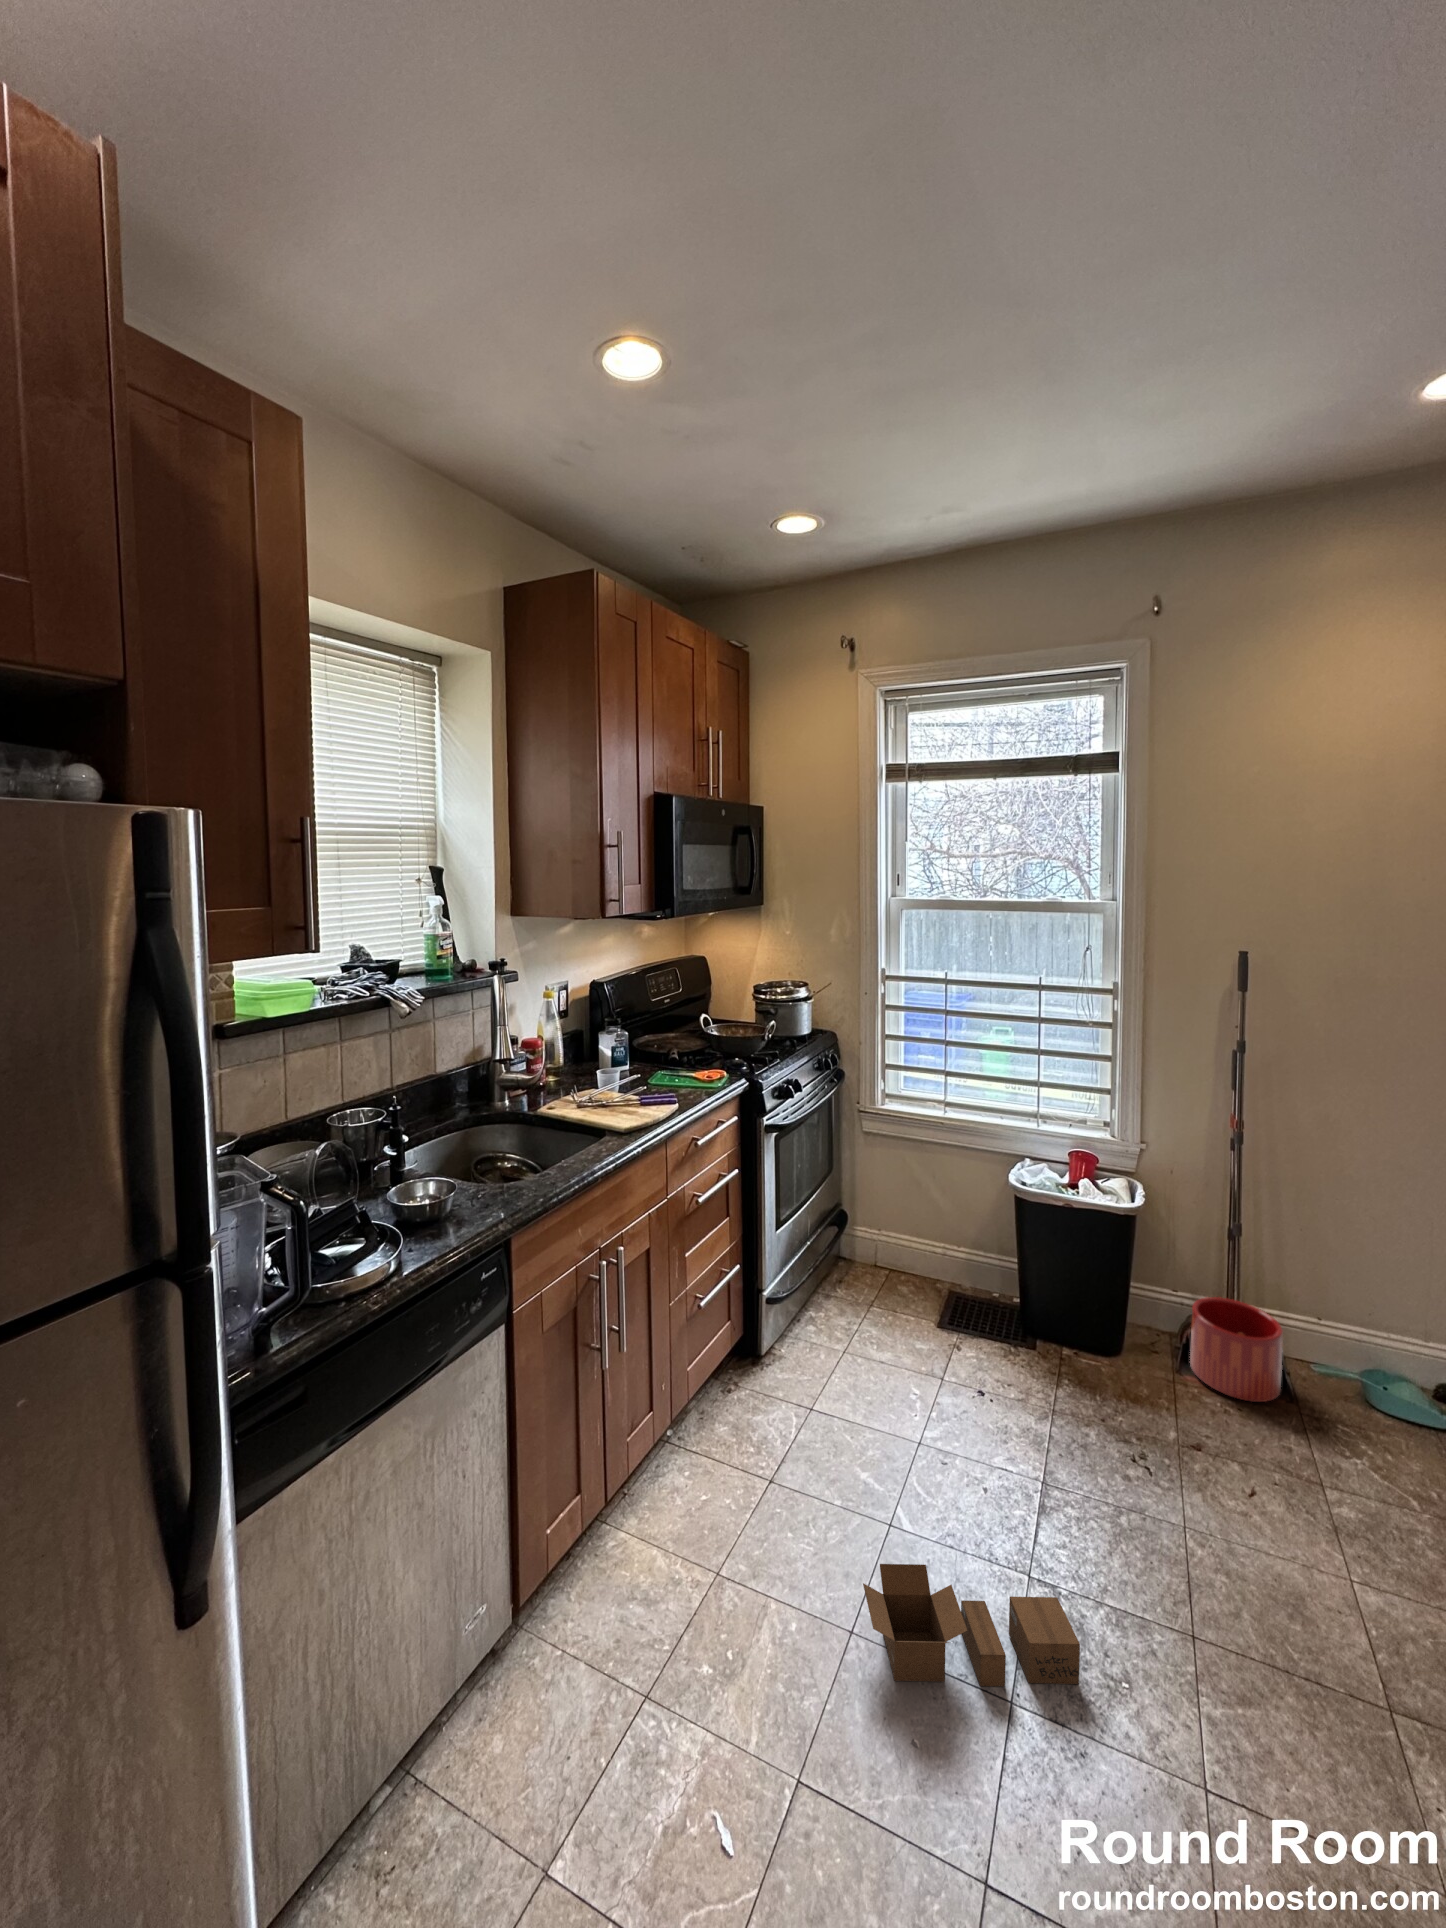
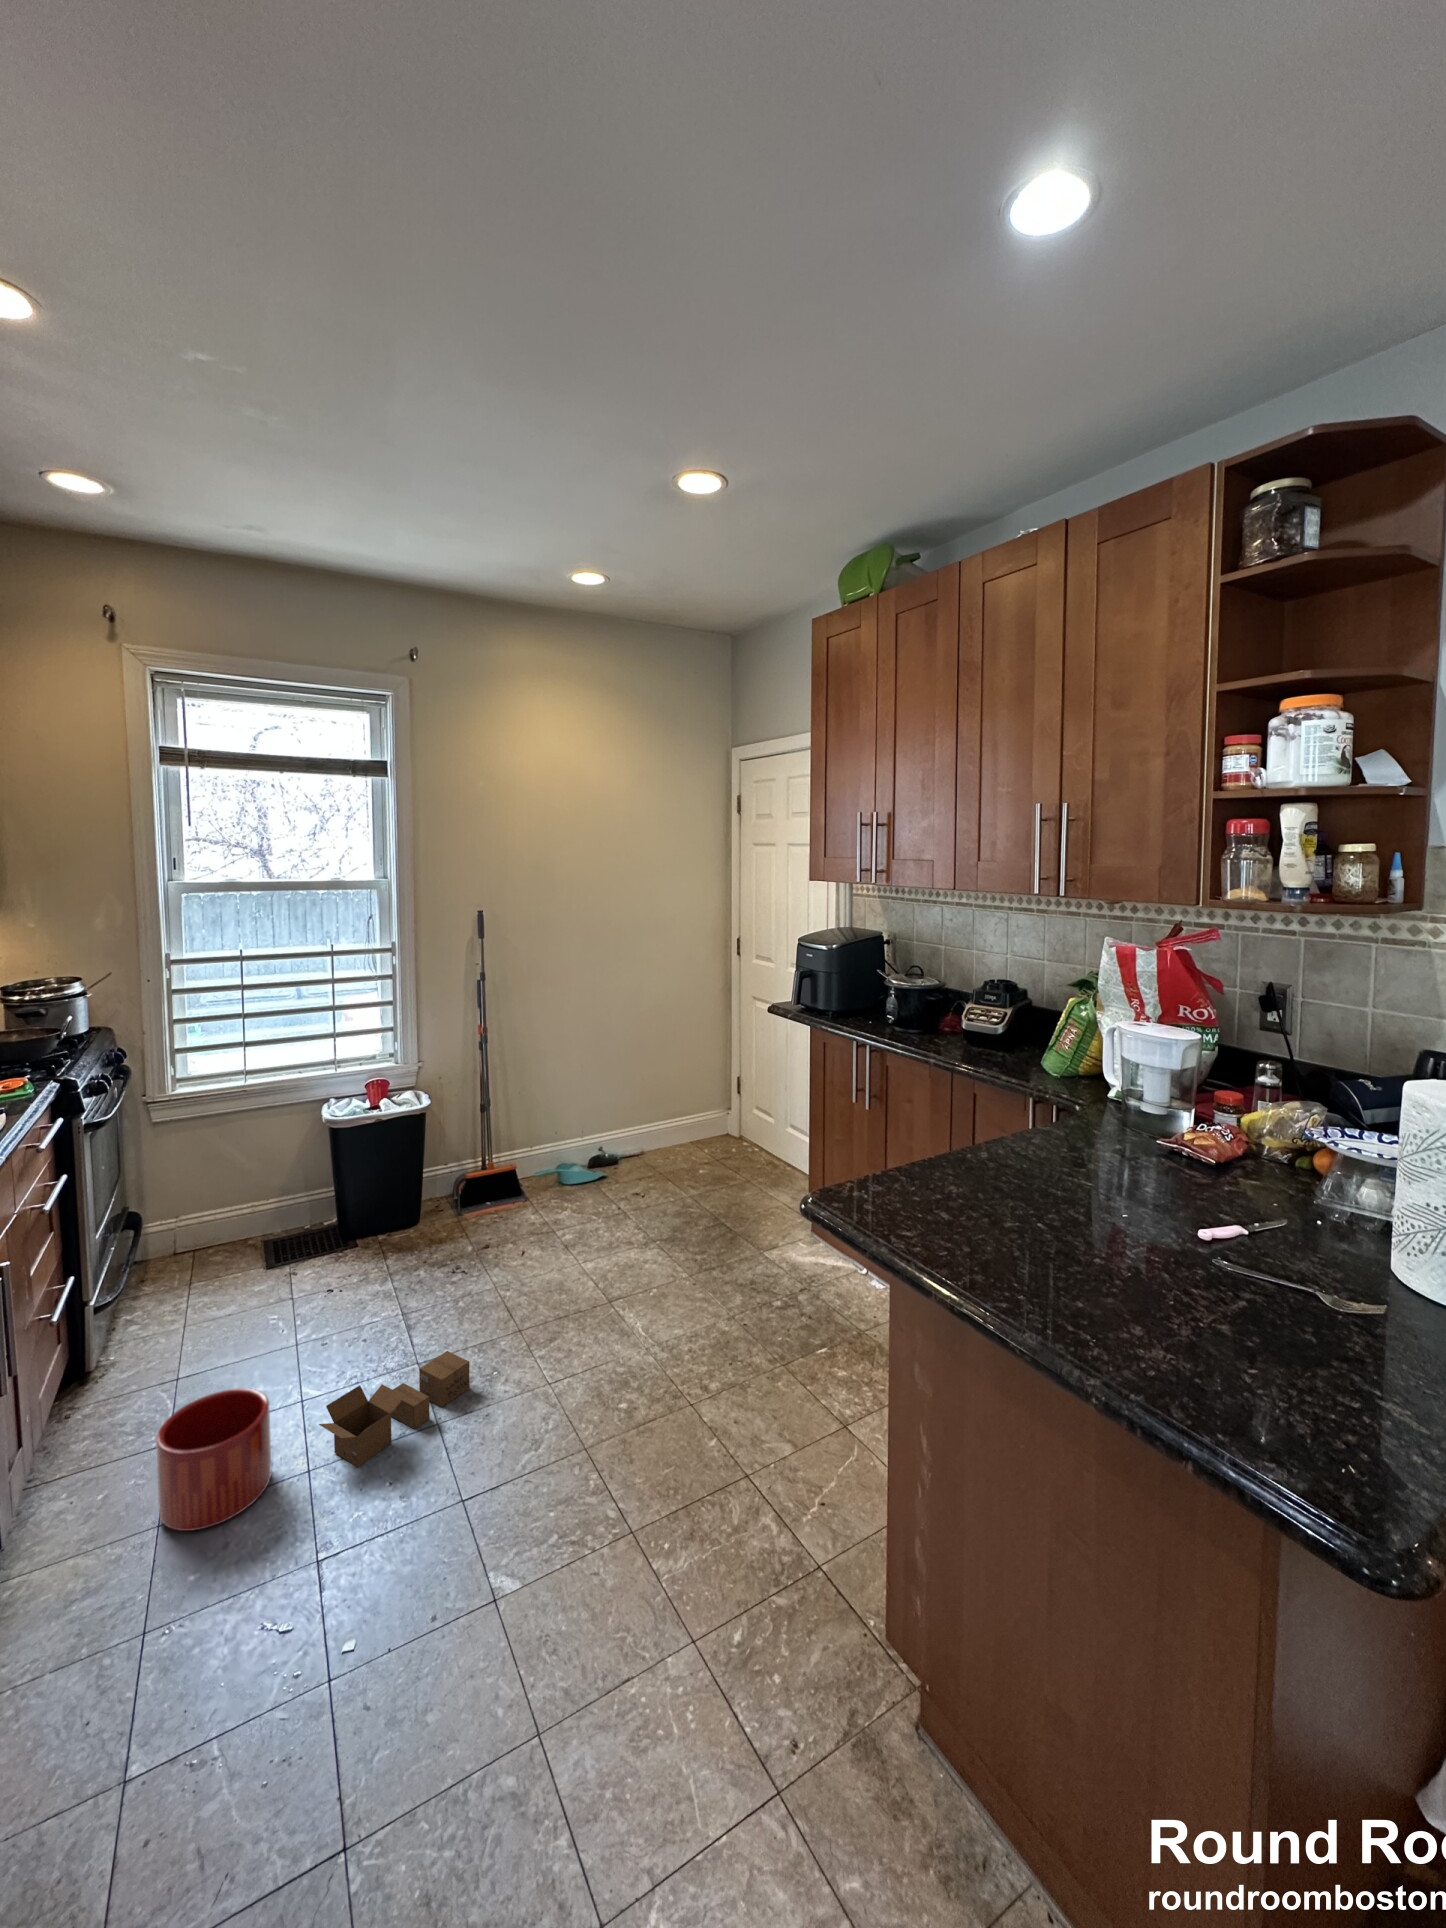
planter: present [1190,1297,1283,1402] -> present [156,1388,271,1531]

